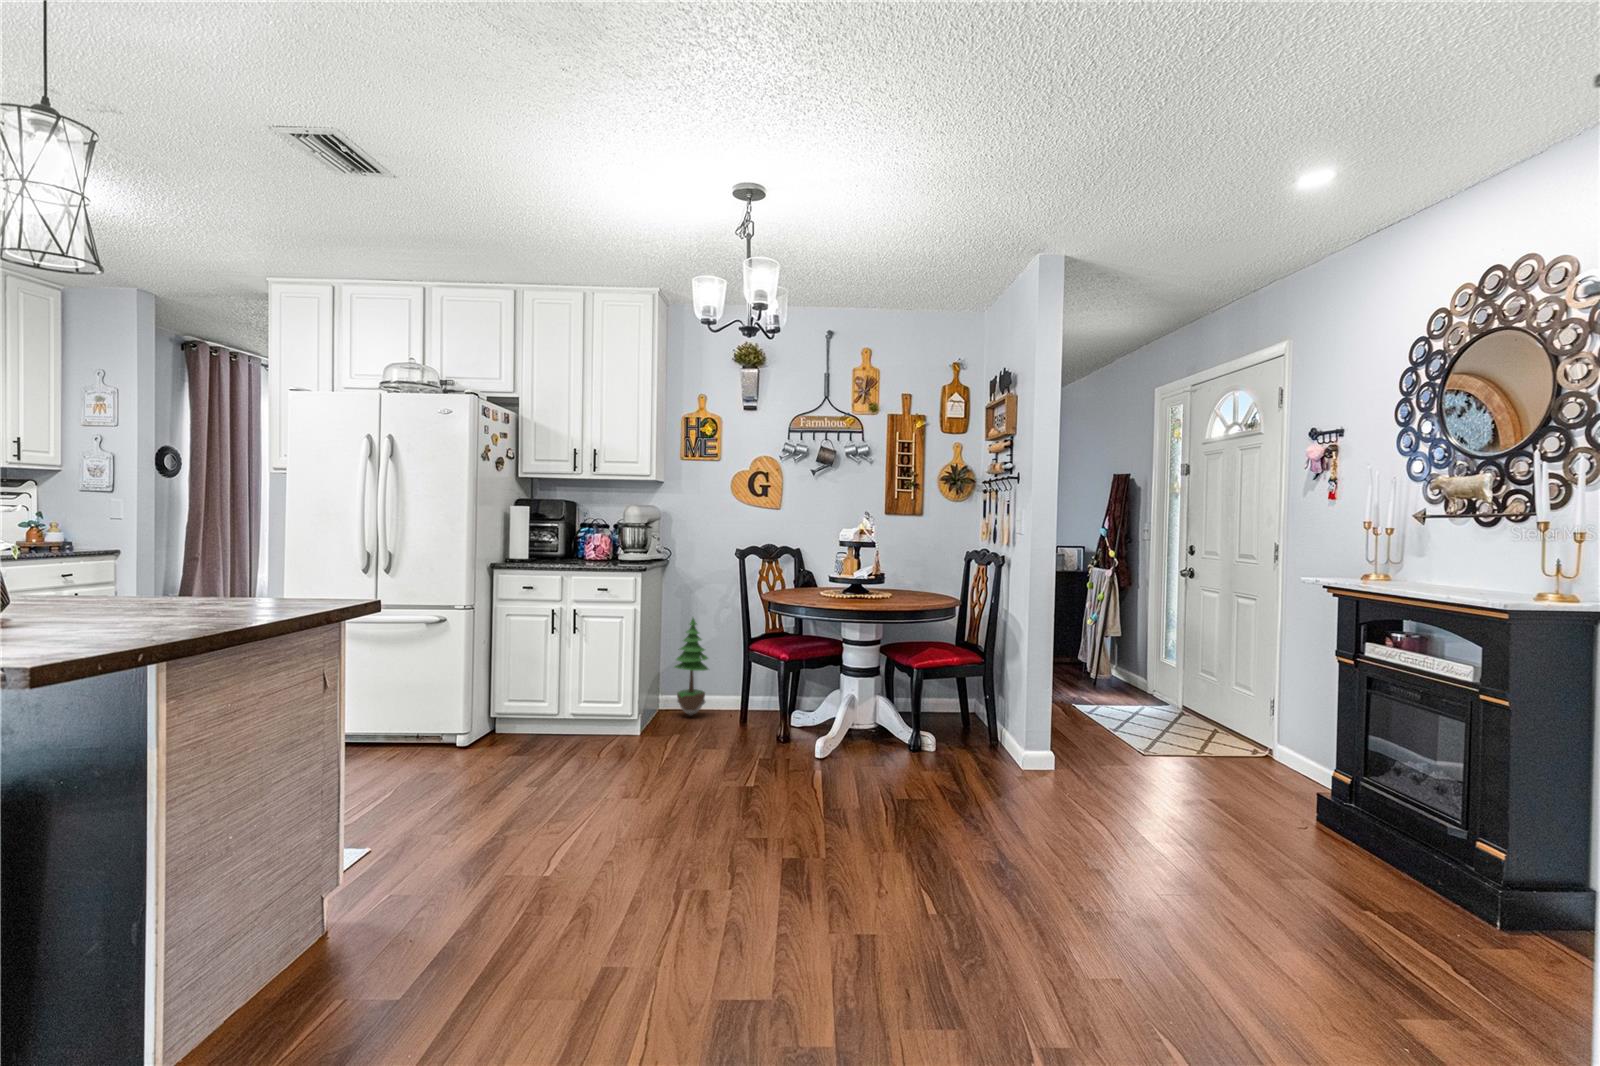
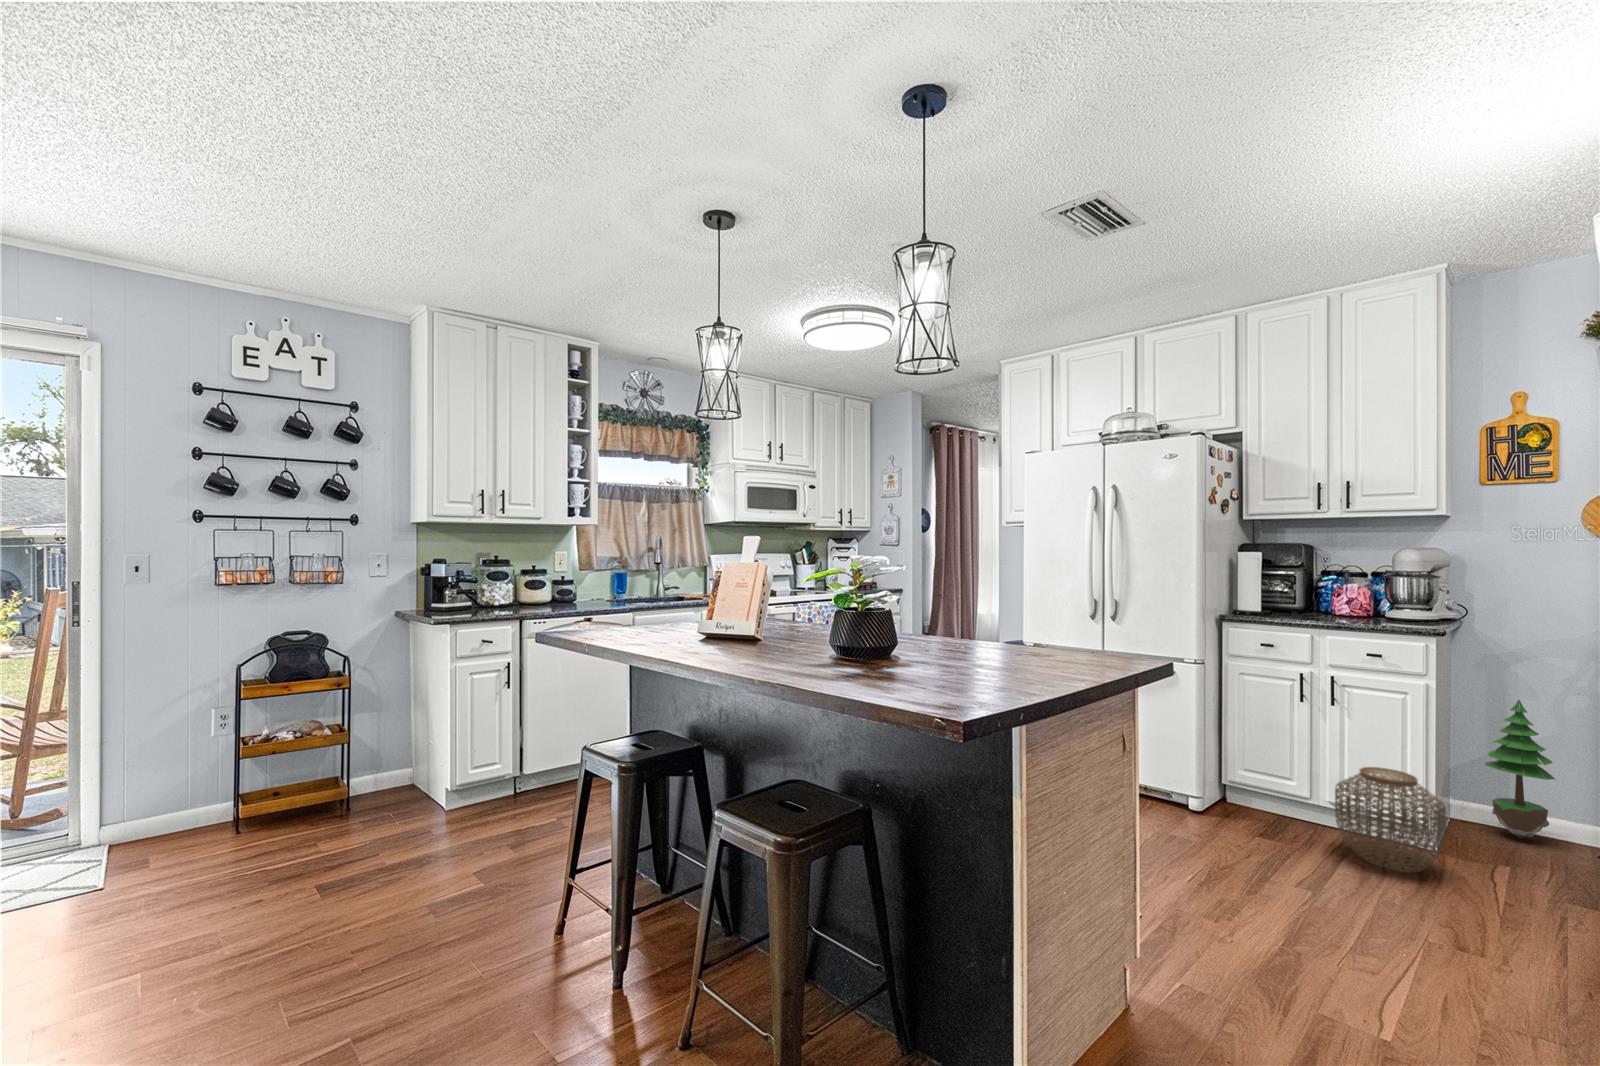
woven basket: none [568,678,637,755] -> present [1335,767,1446,873]

